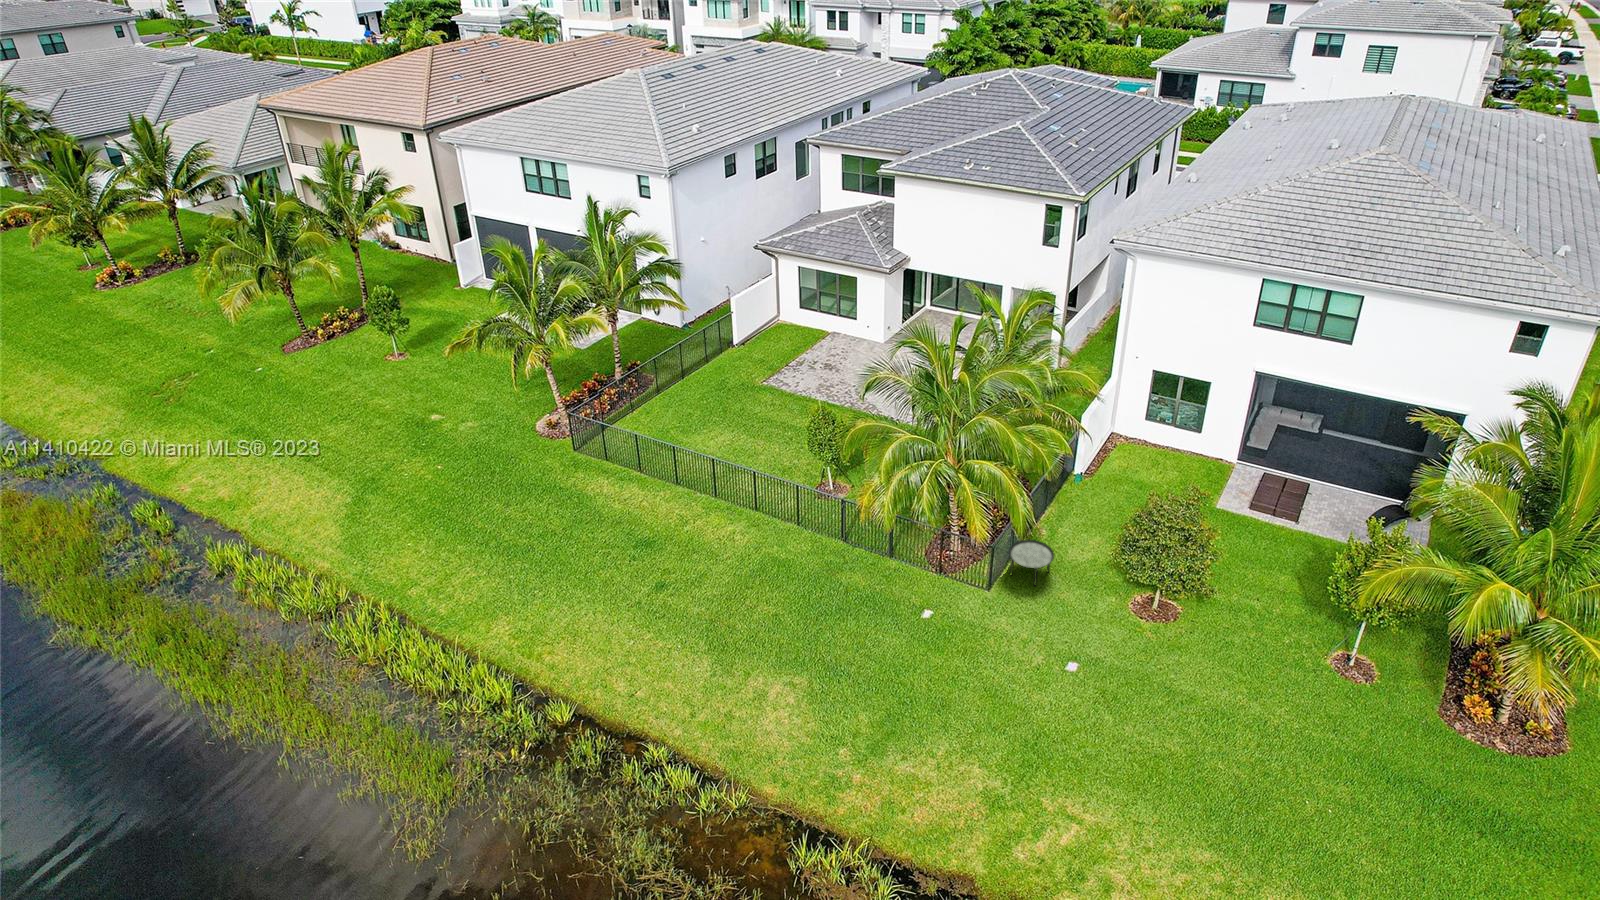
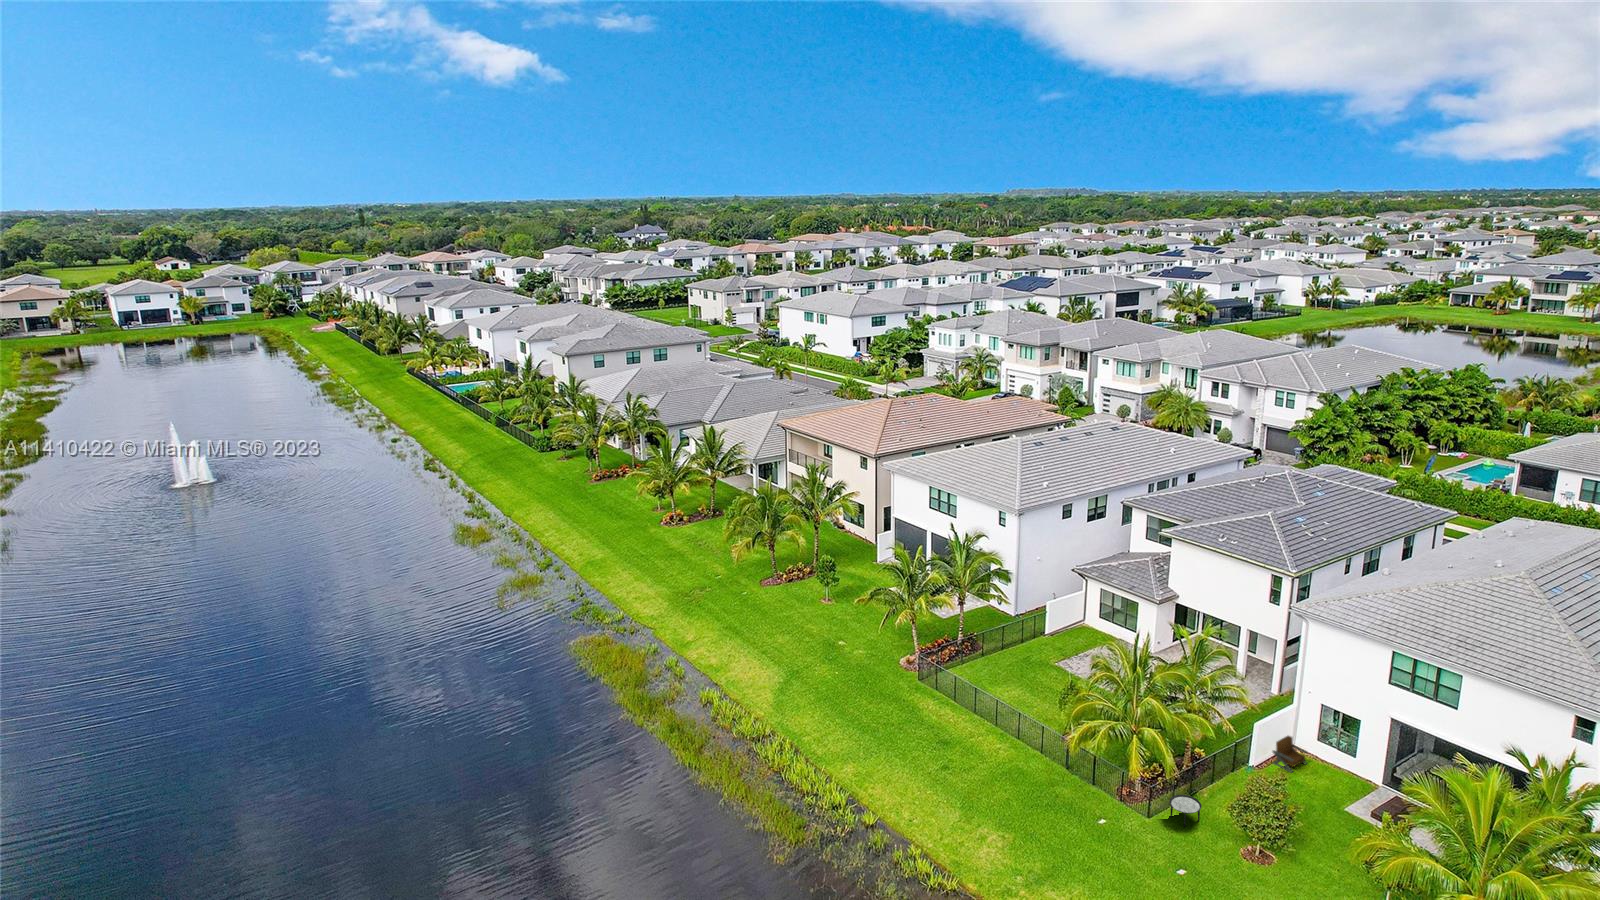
lounge chair: none [1095,420,1137,470] -> present [1273,736,1307,773]

